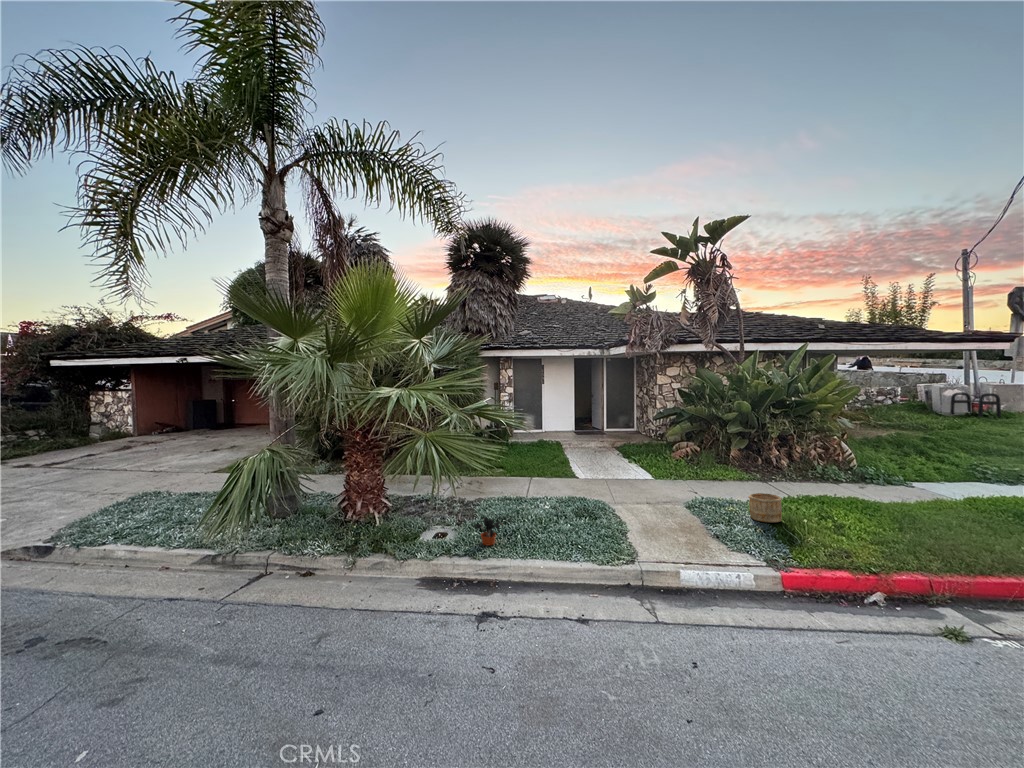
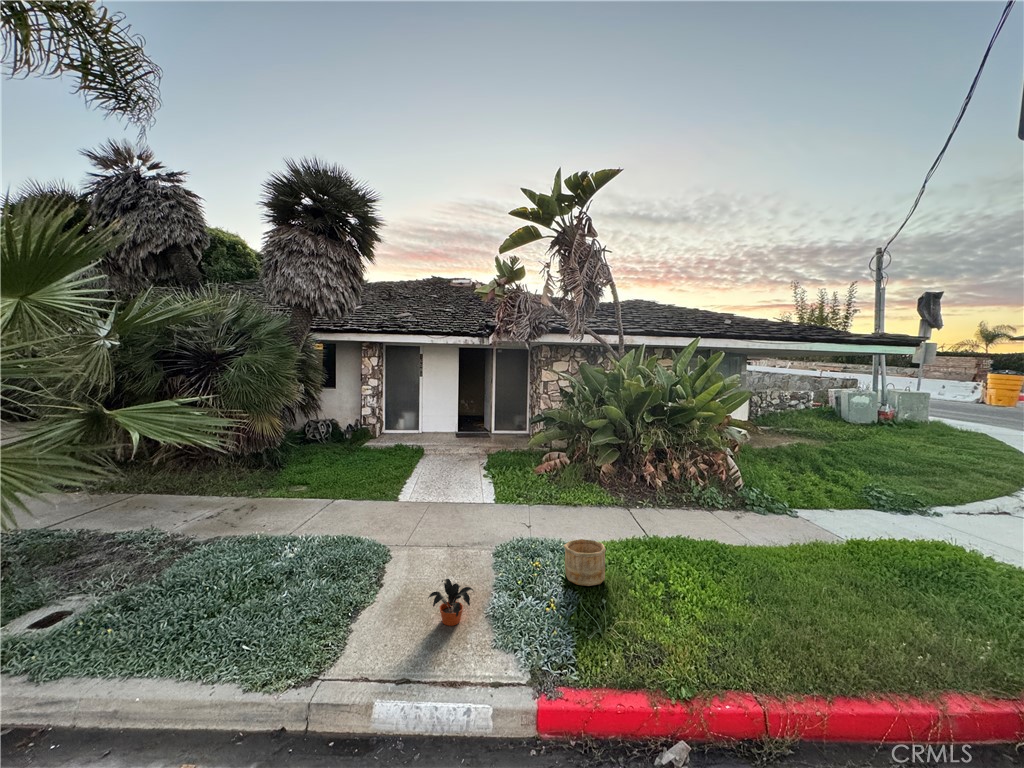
bench: present [950,392,1001,417] -> none [858,400,905,426]
potted plant: present [474,517,502,546] -> present [428,579,474,626]

